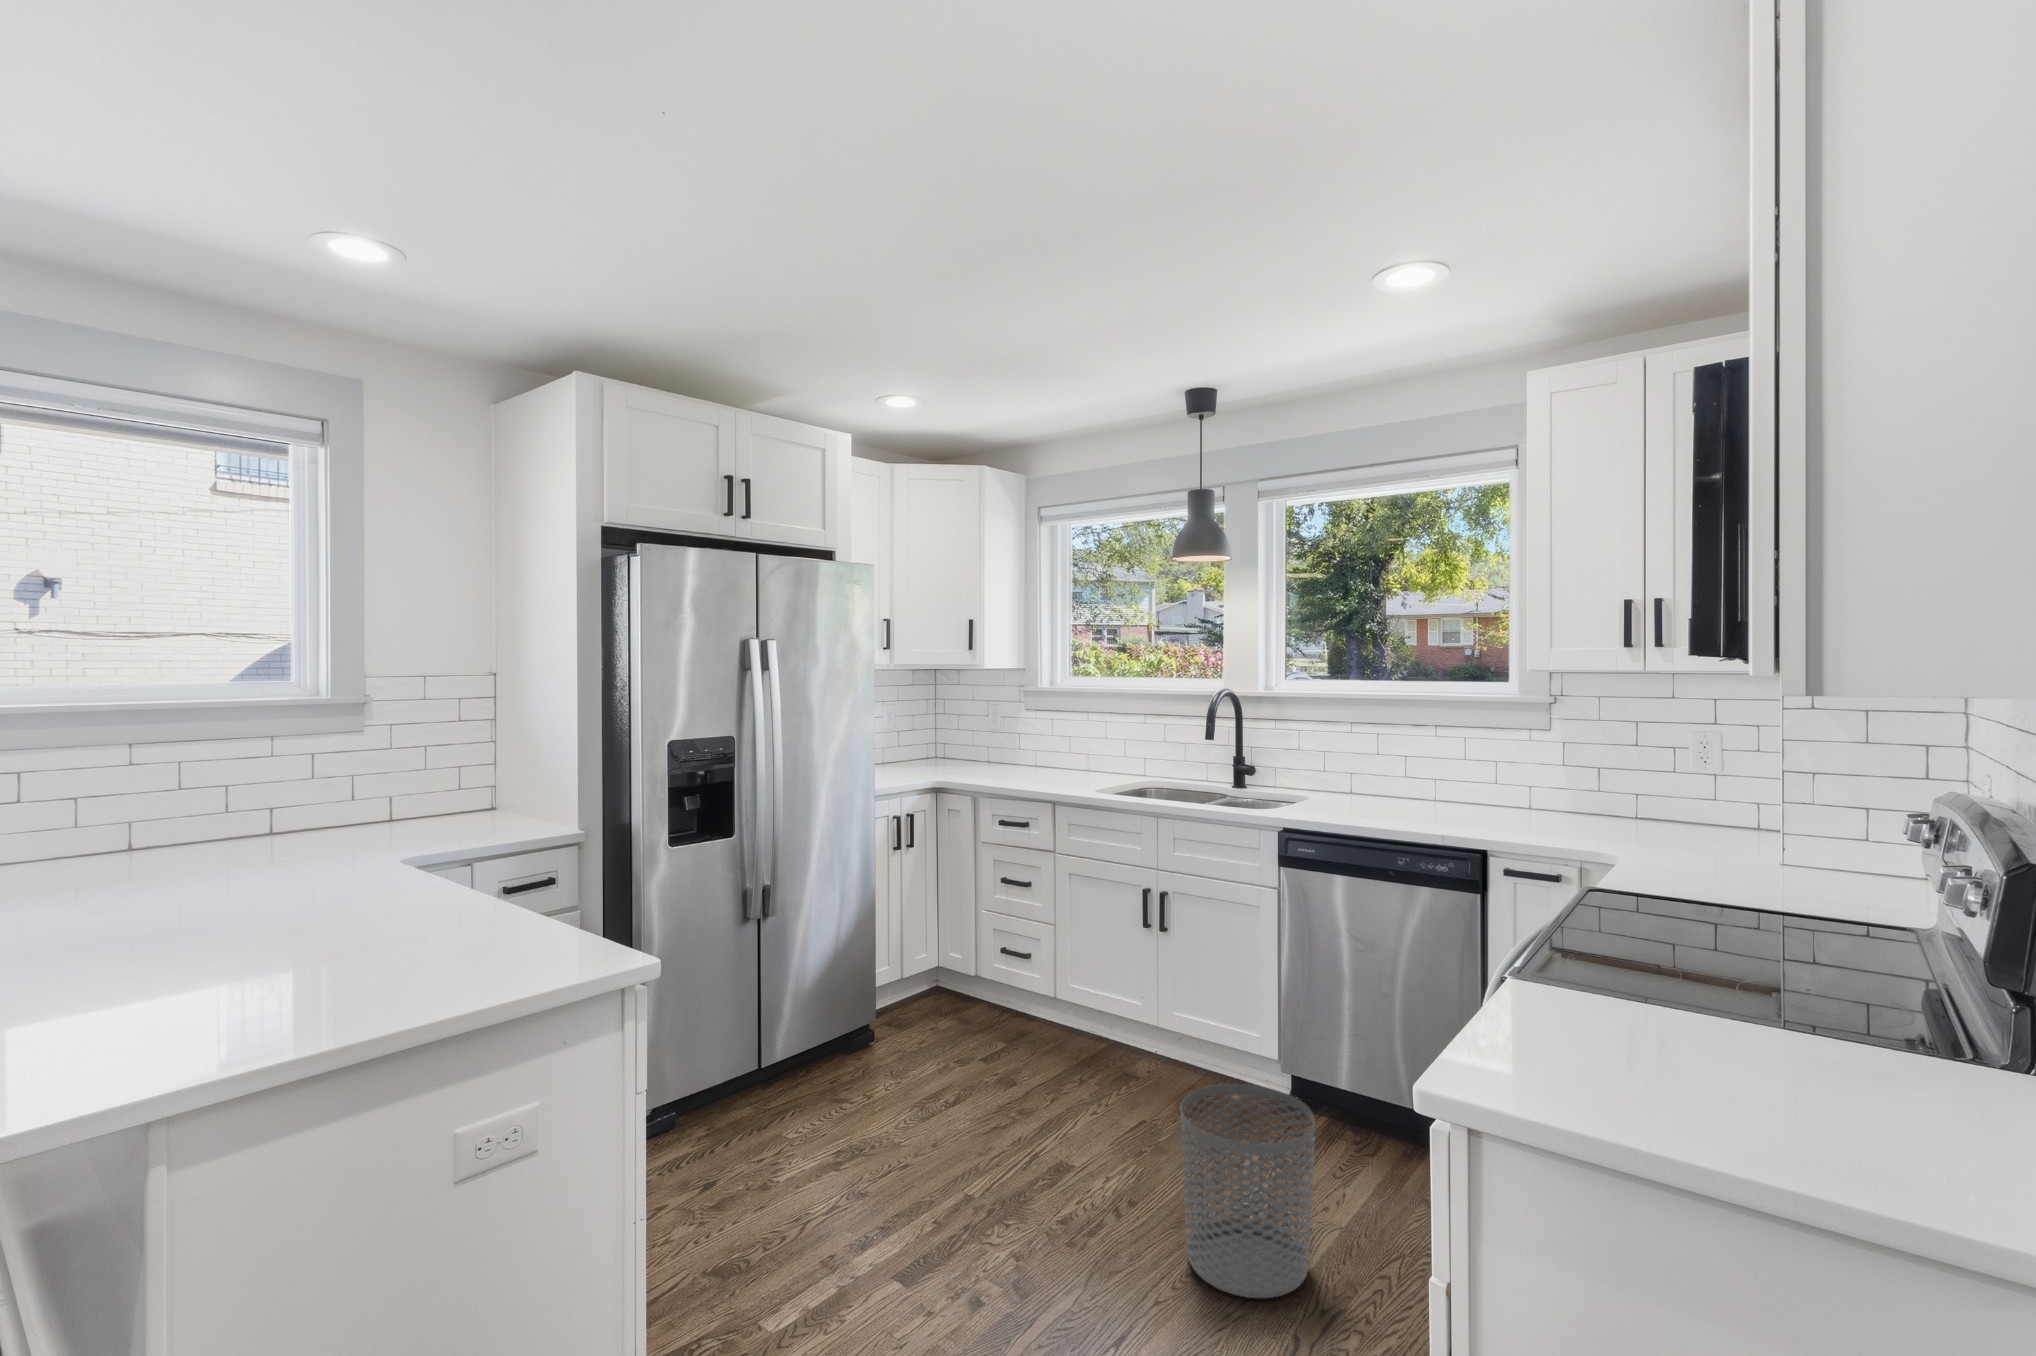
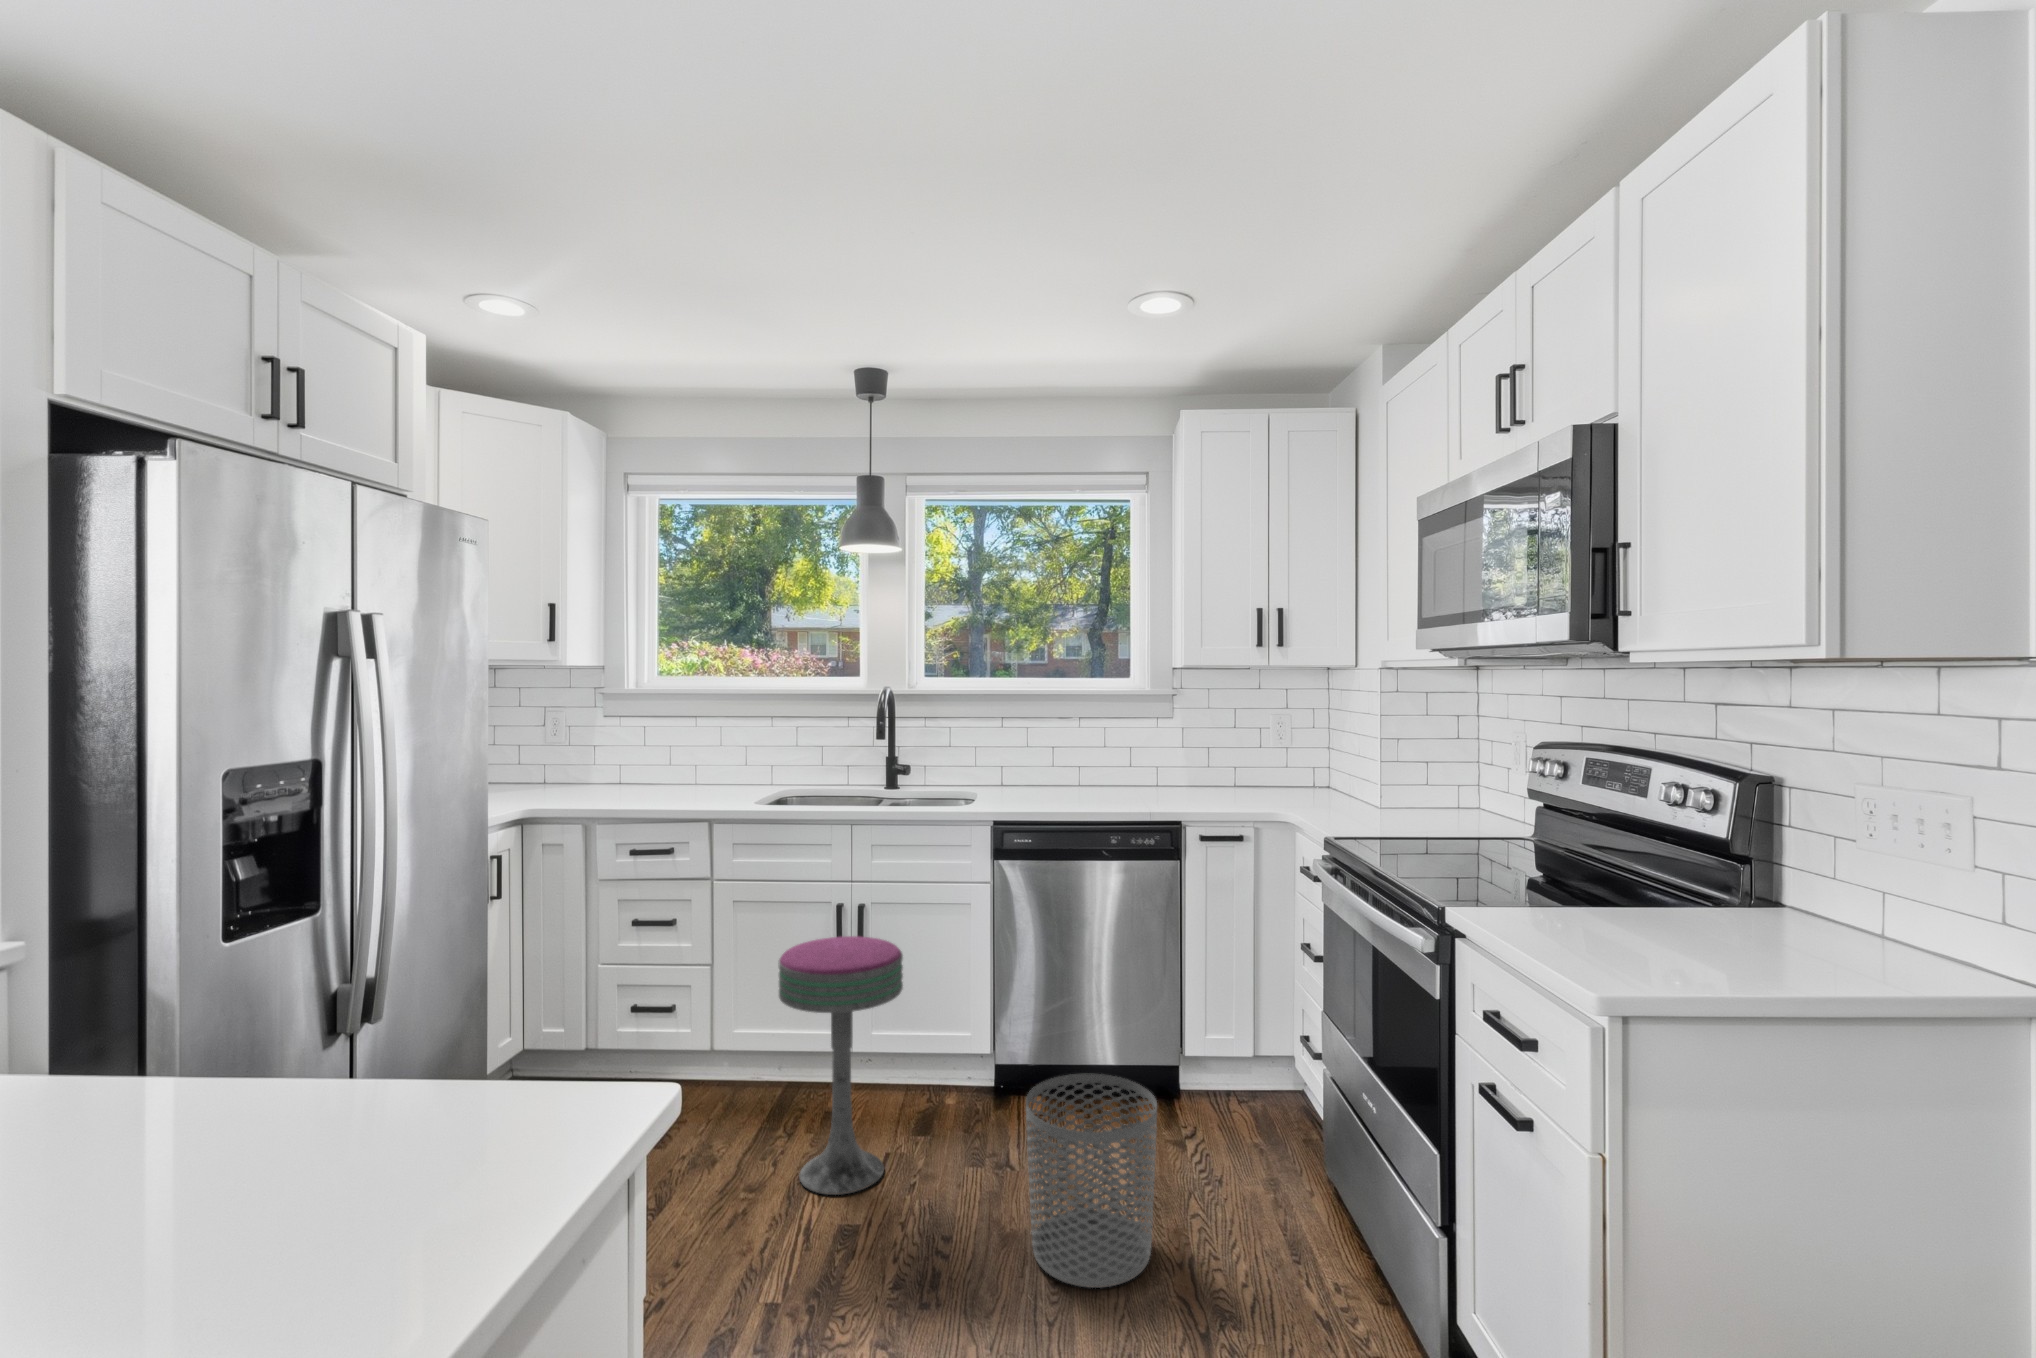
bar stool: none [1040,917,1149,1144] -> present [778,936,903,1195]

